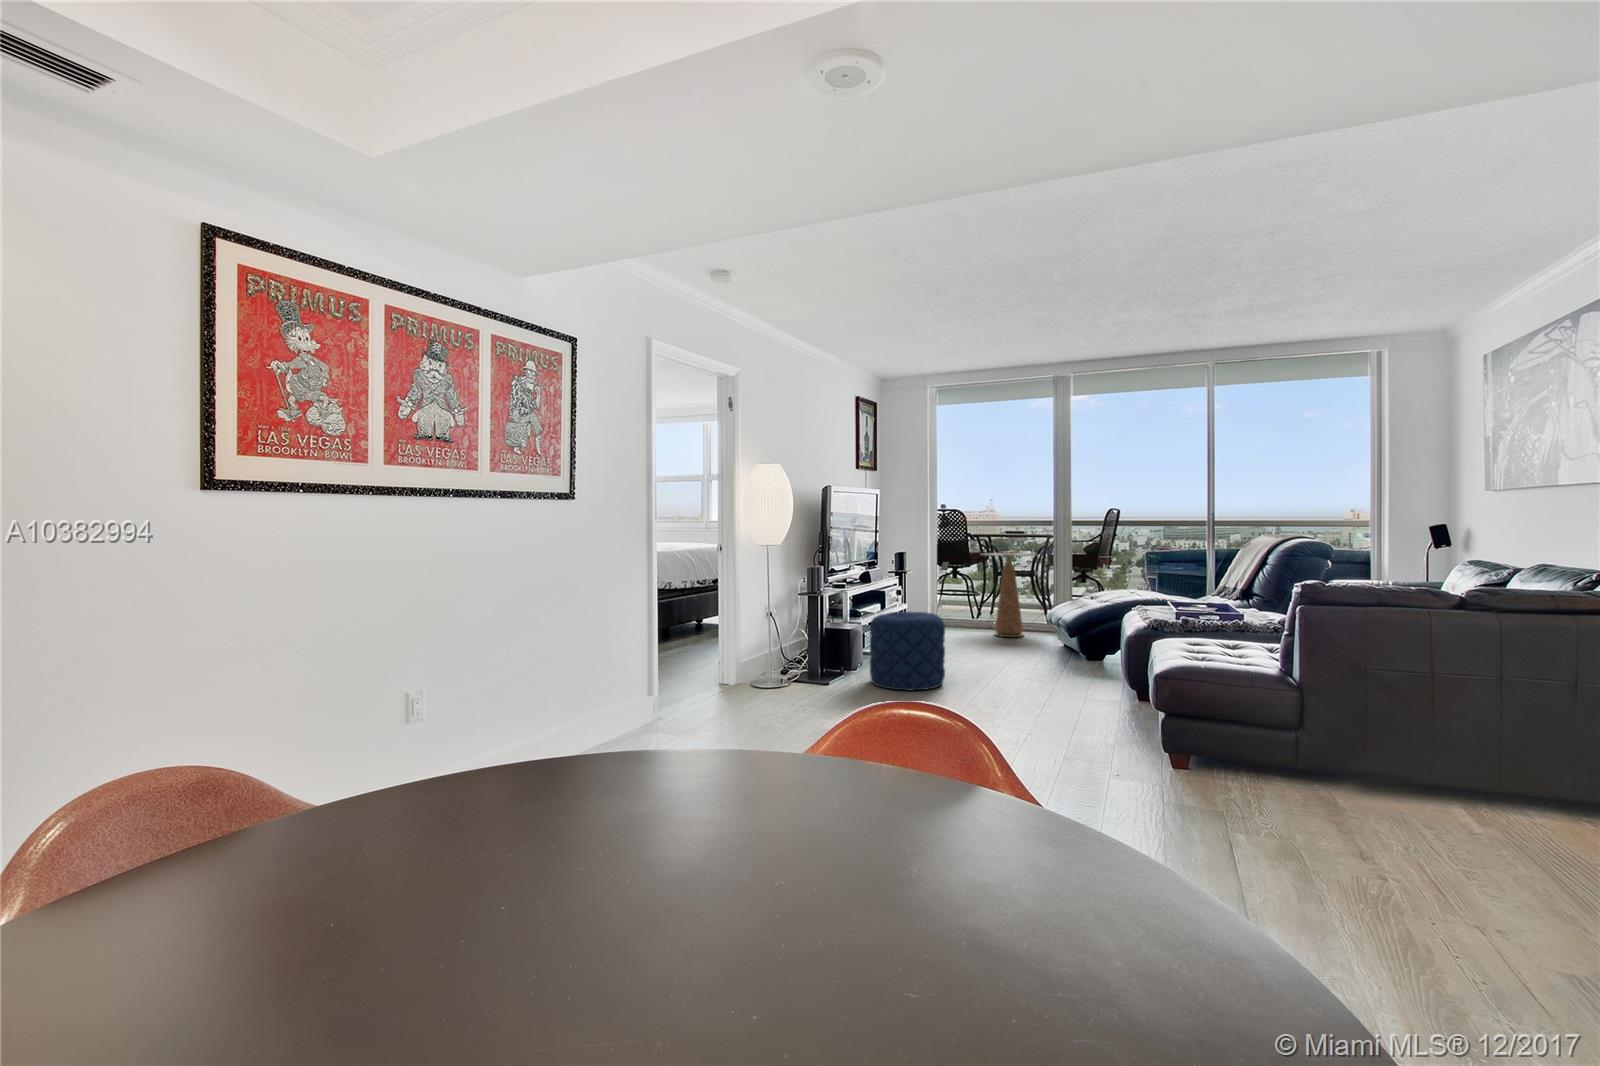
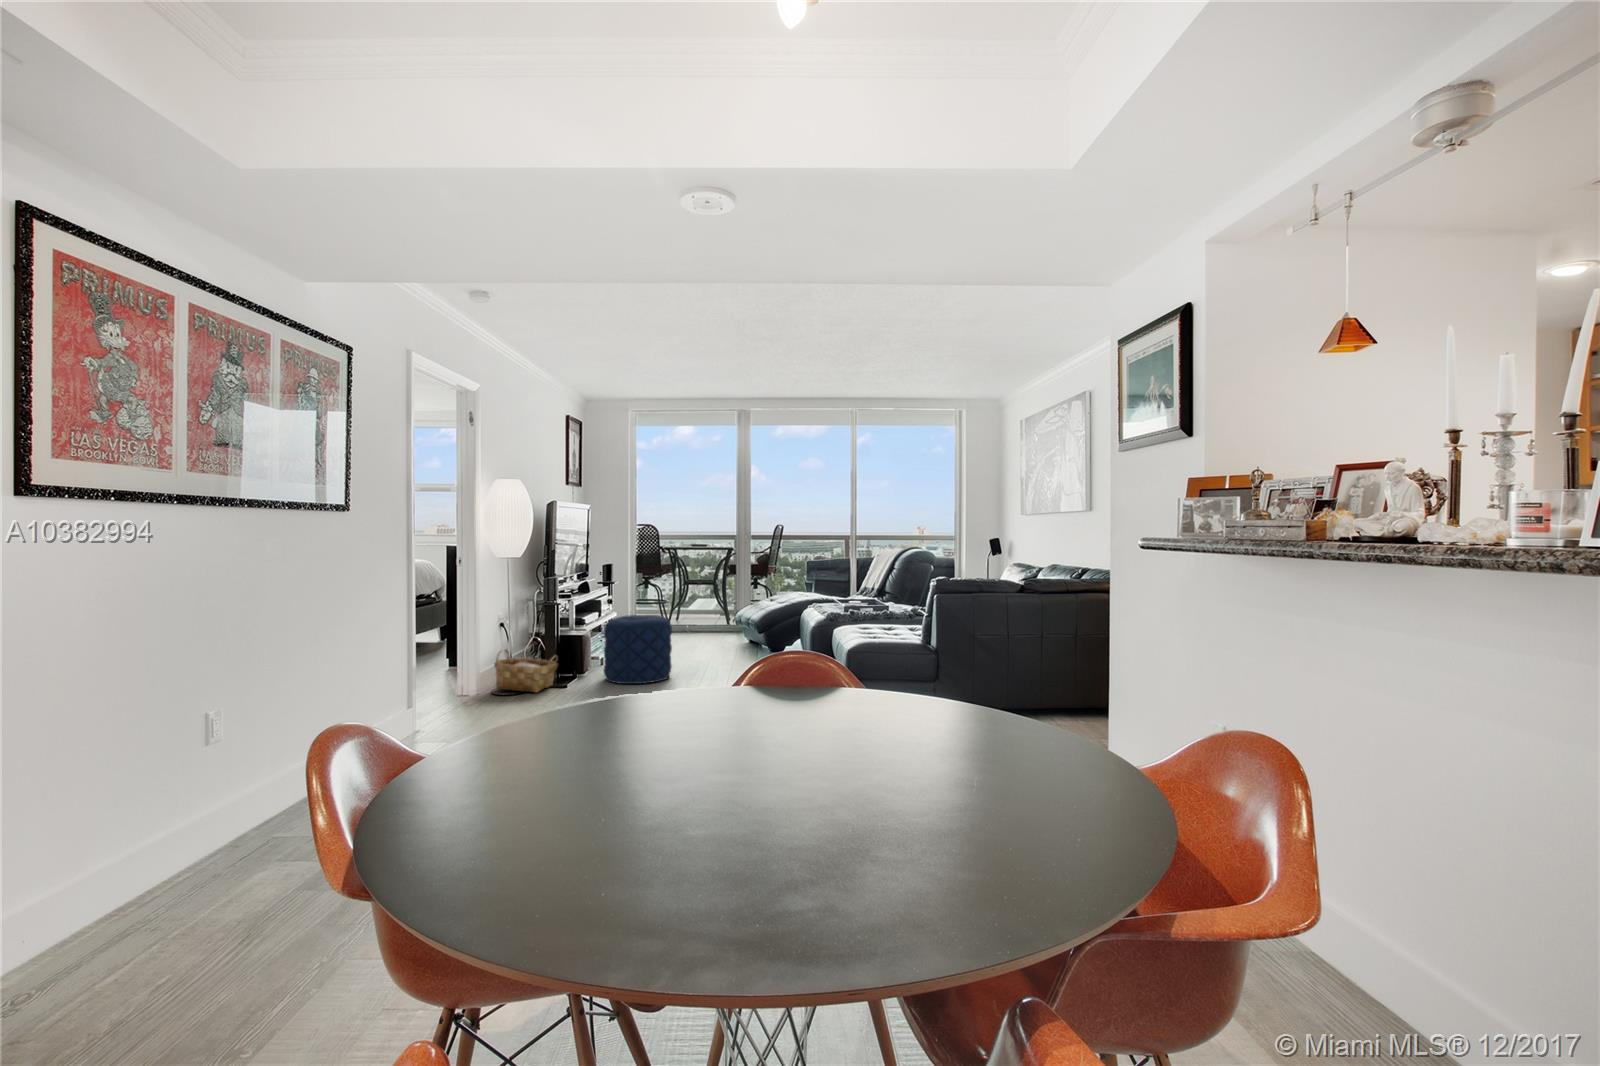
side table: present [981,553,1037,637] -> none [676,563,725,636]
woven basket: none [756,640,819,690] -> present [494,649,558,692]

